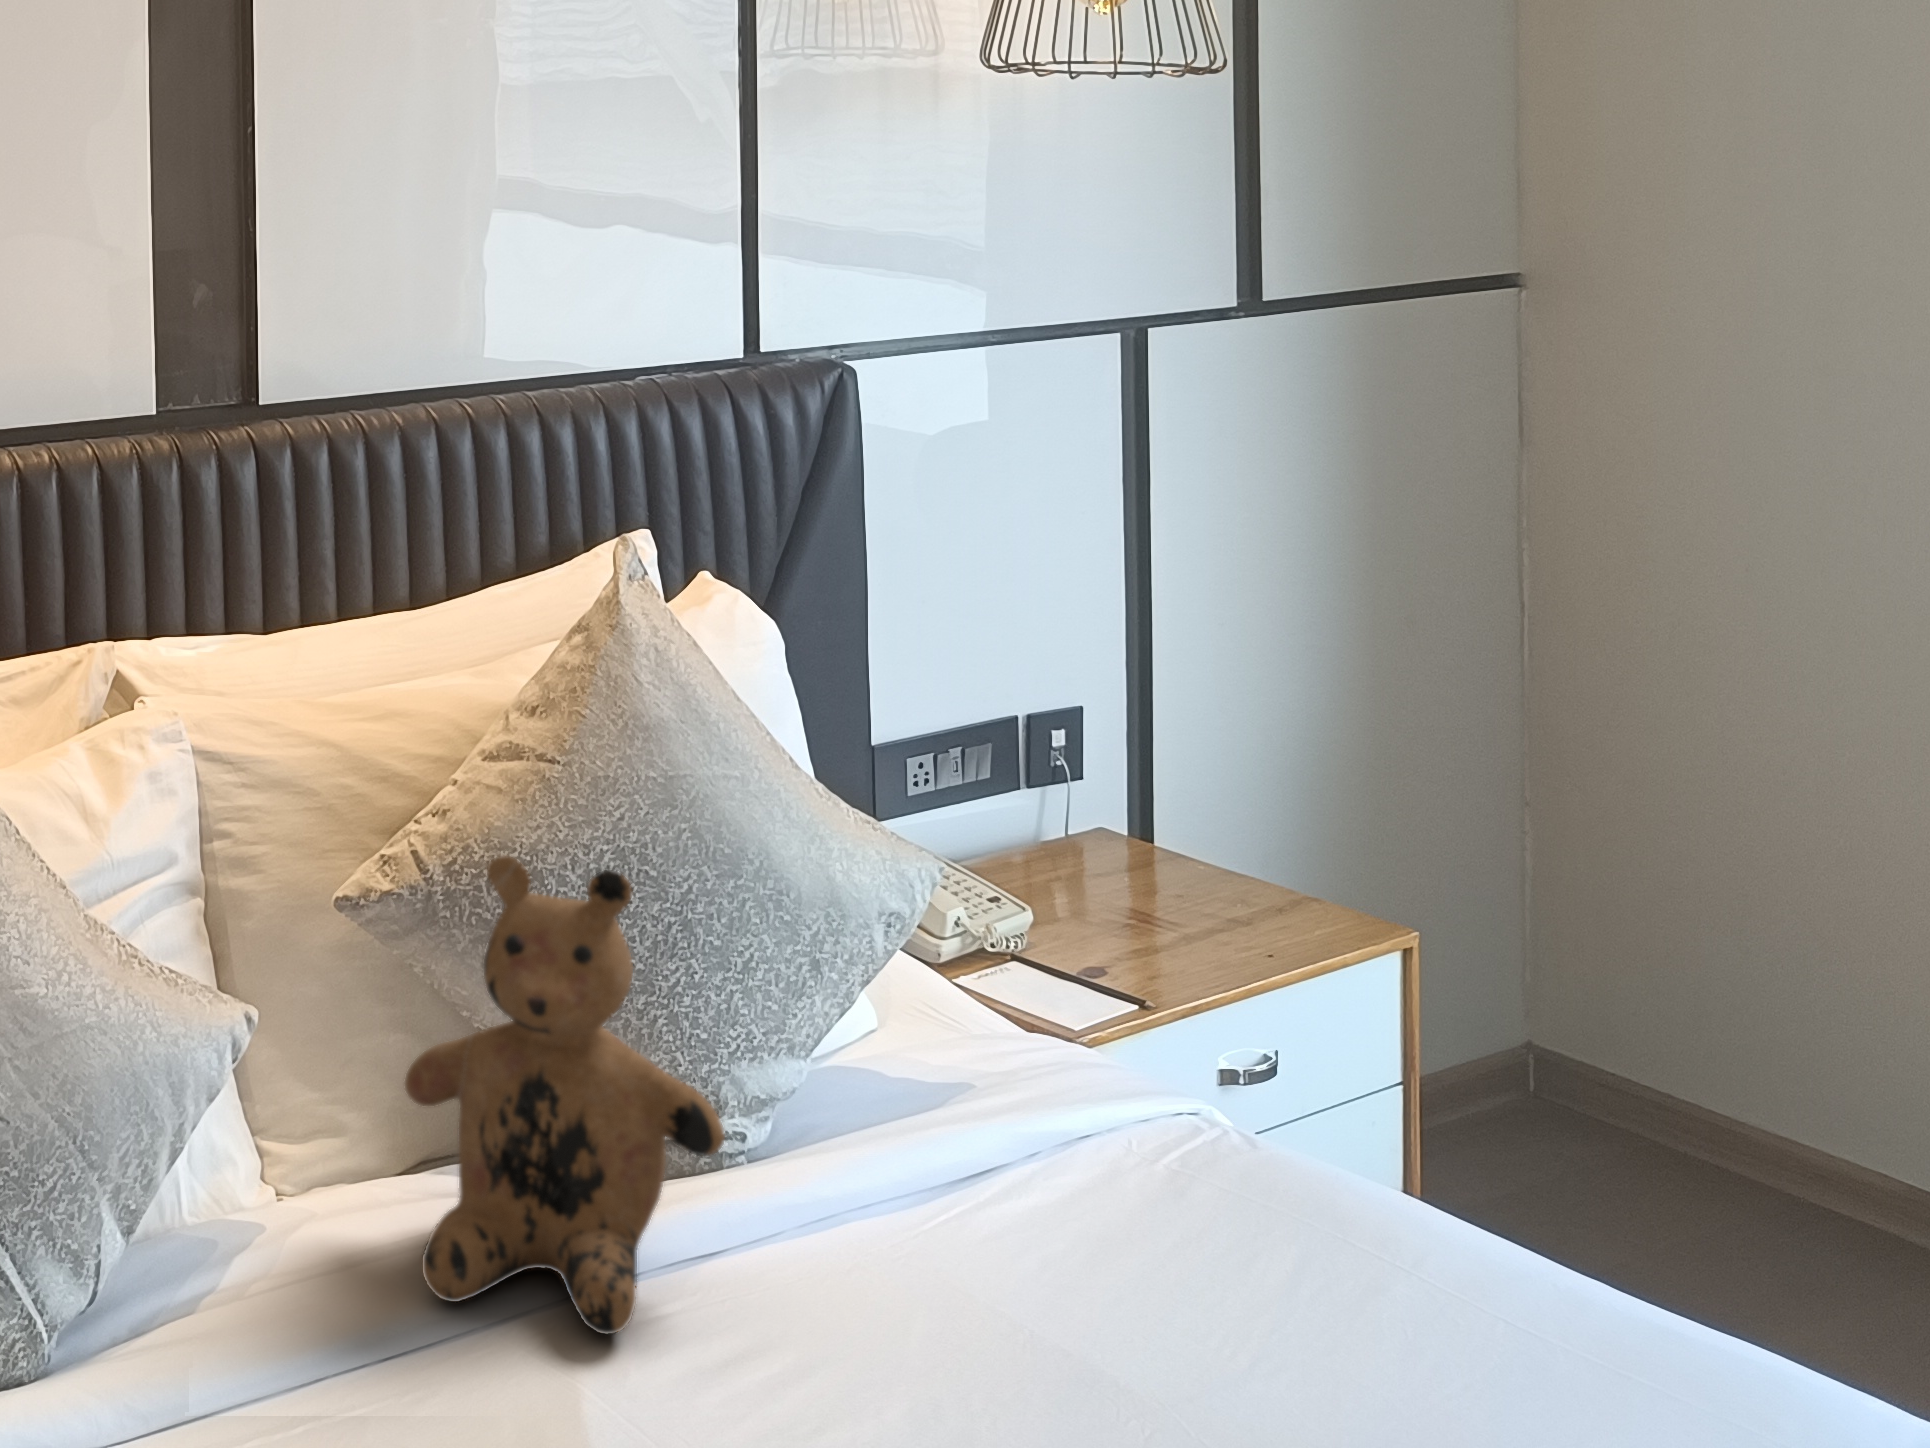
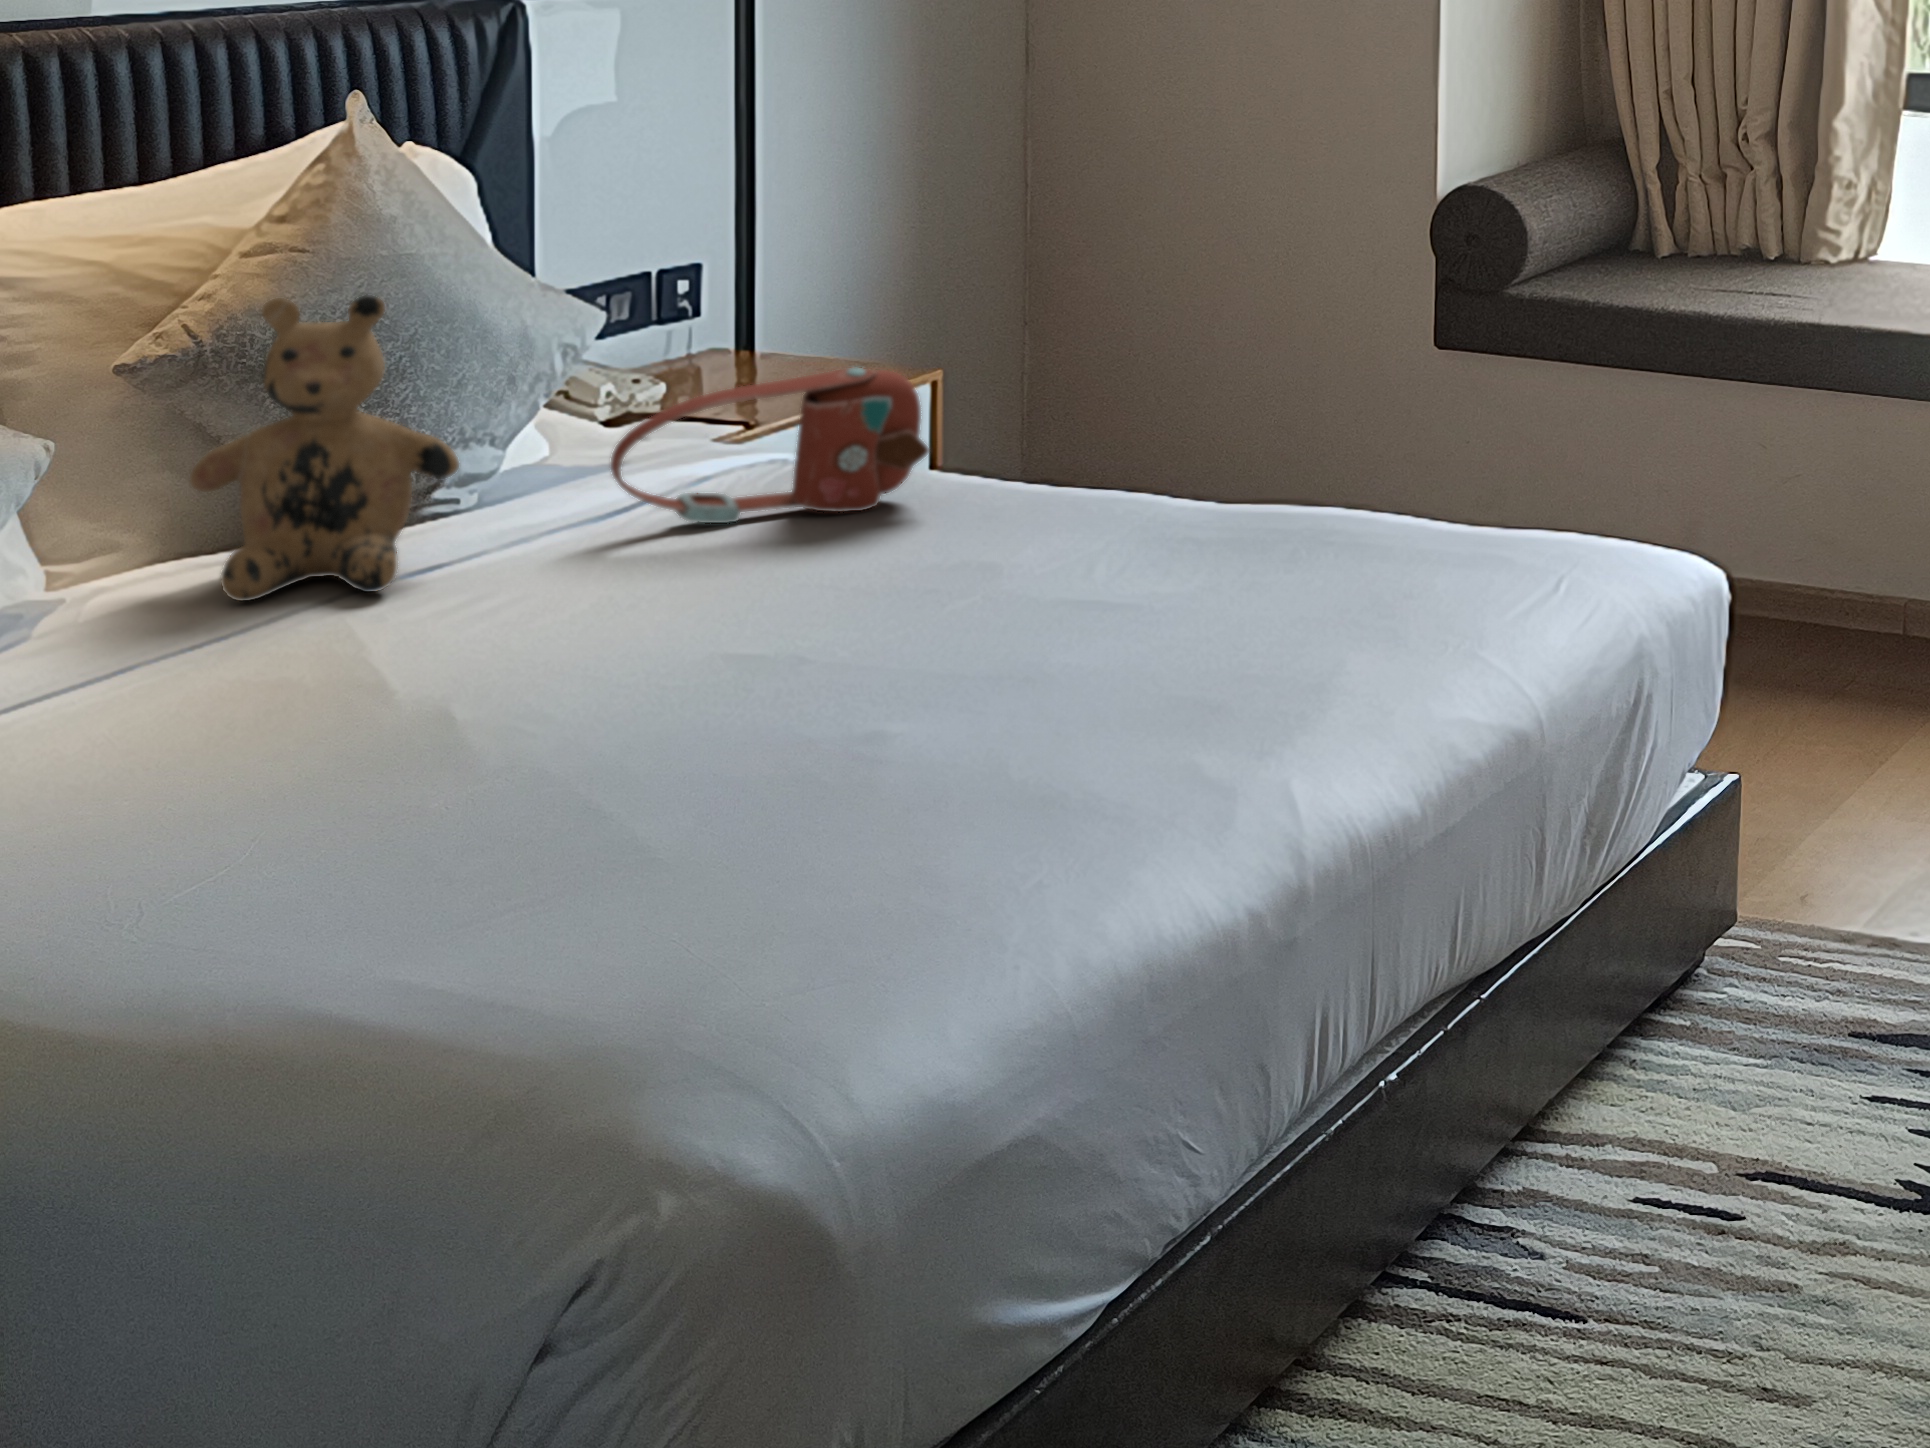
handbag: none [934,1073,1440,1323] -> present [611,367,929,523]

